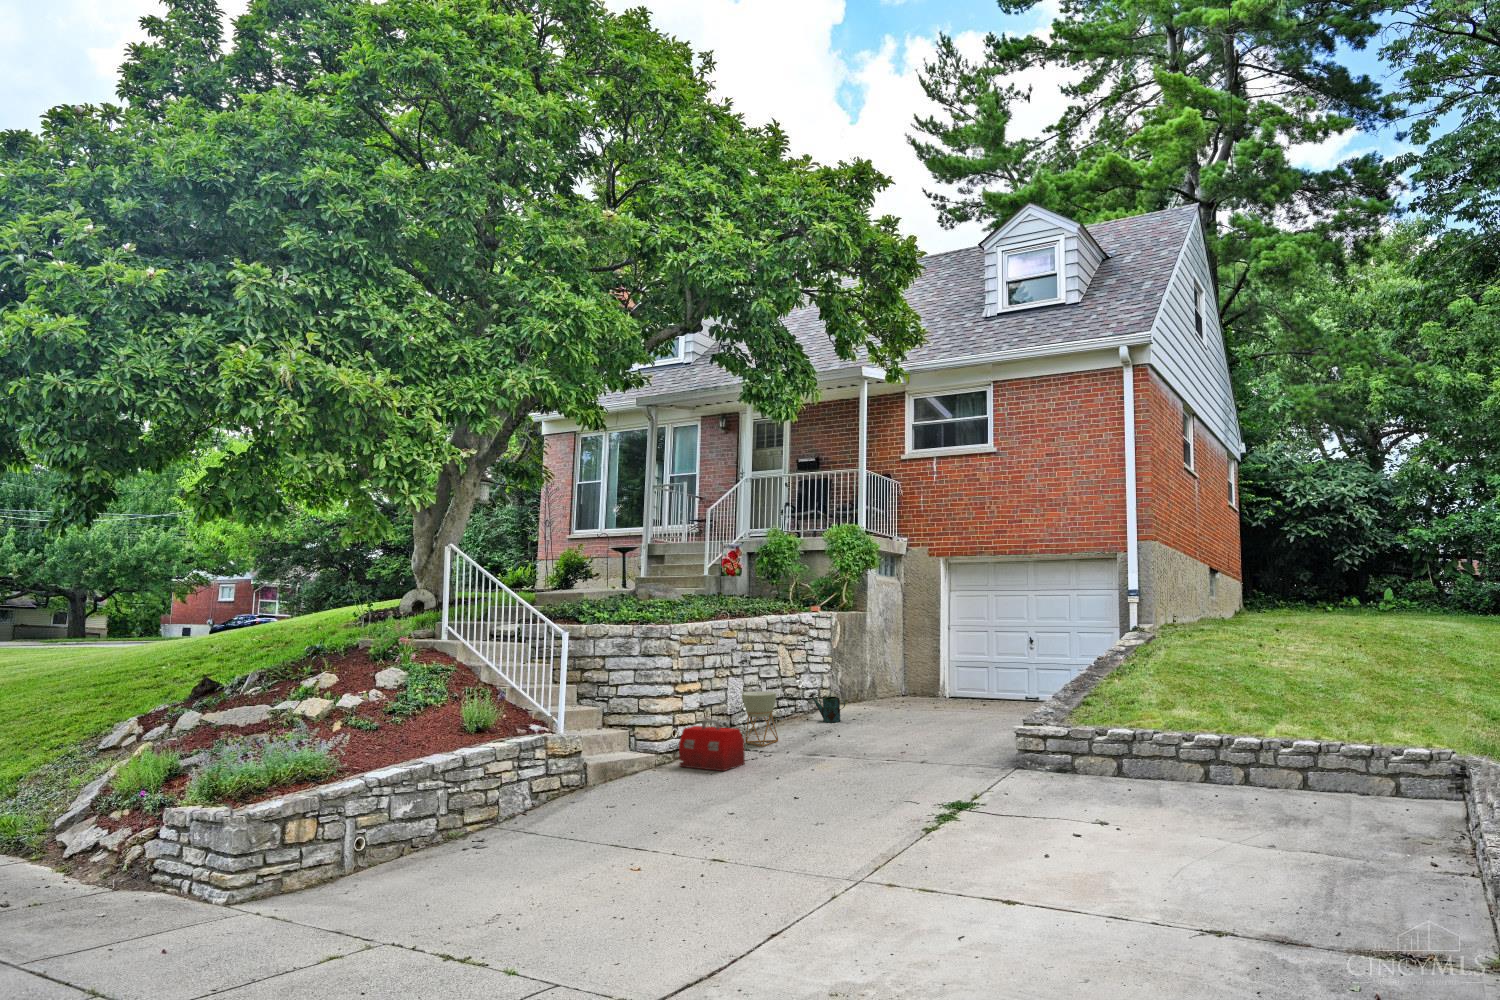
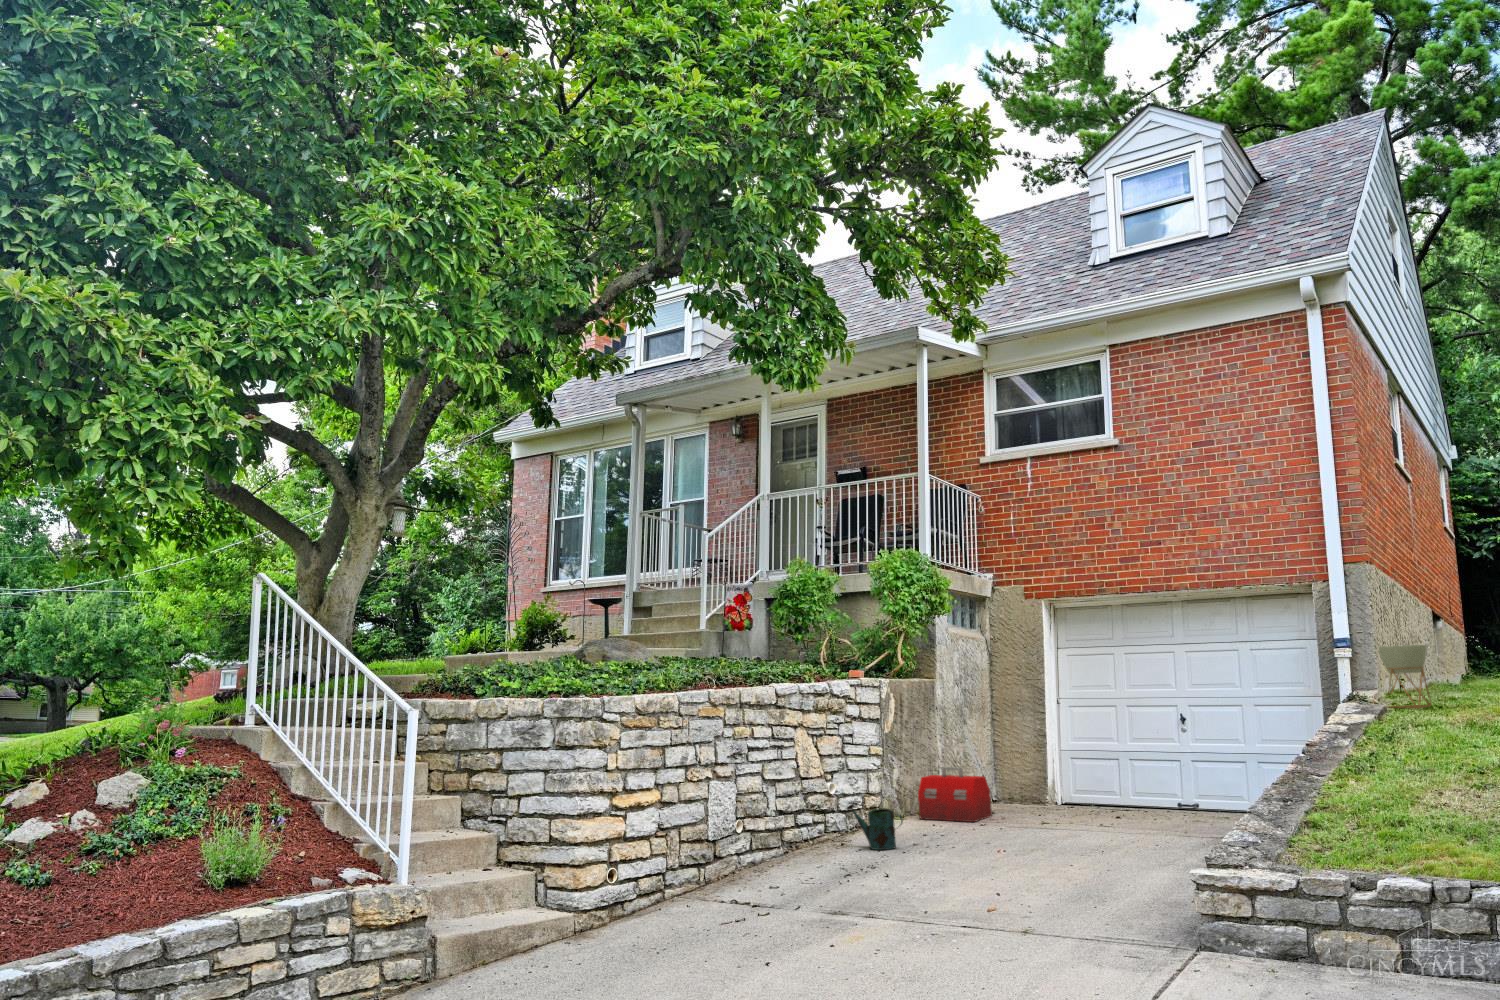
planter: present [742,691,778,746] -> present [1379,645,1432,709]
toolbox: present [679,720,745,771] -> present [918,767,992,822]

